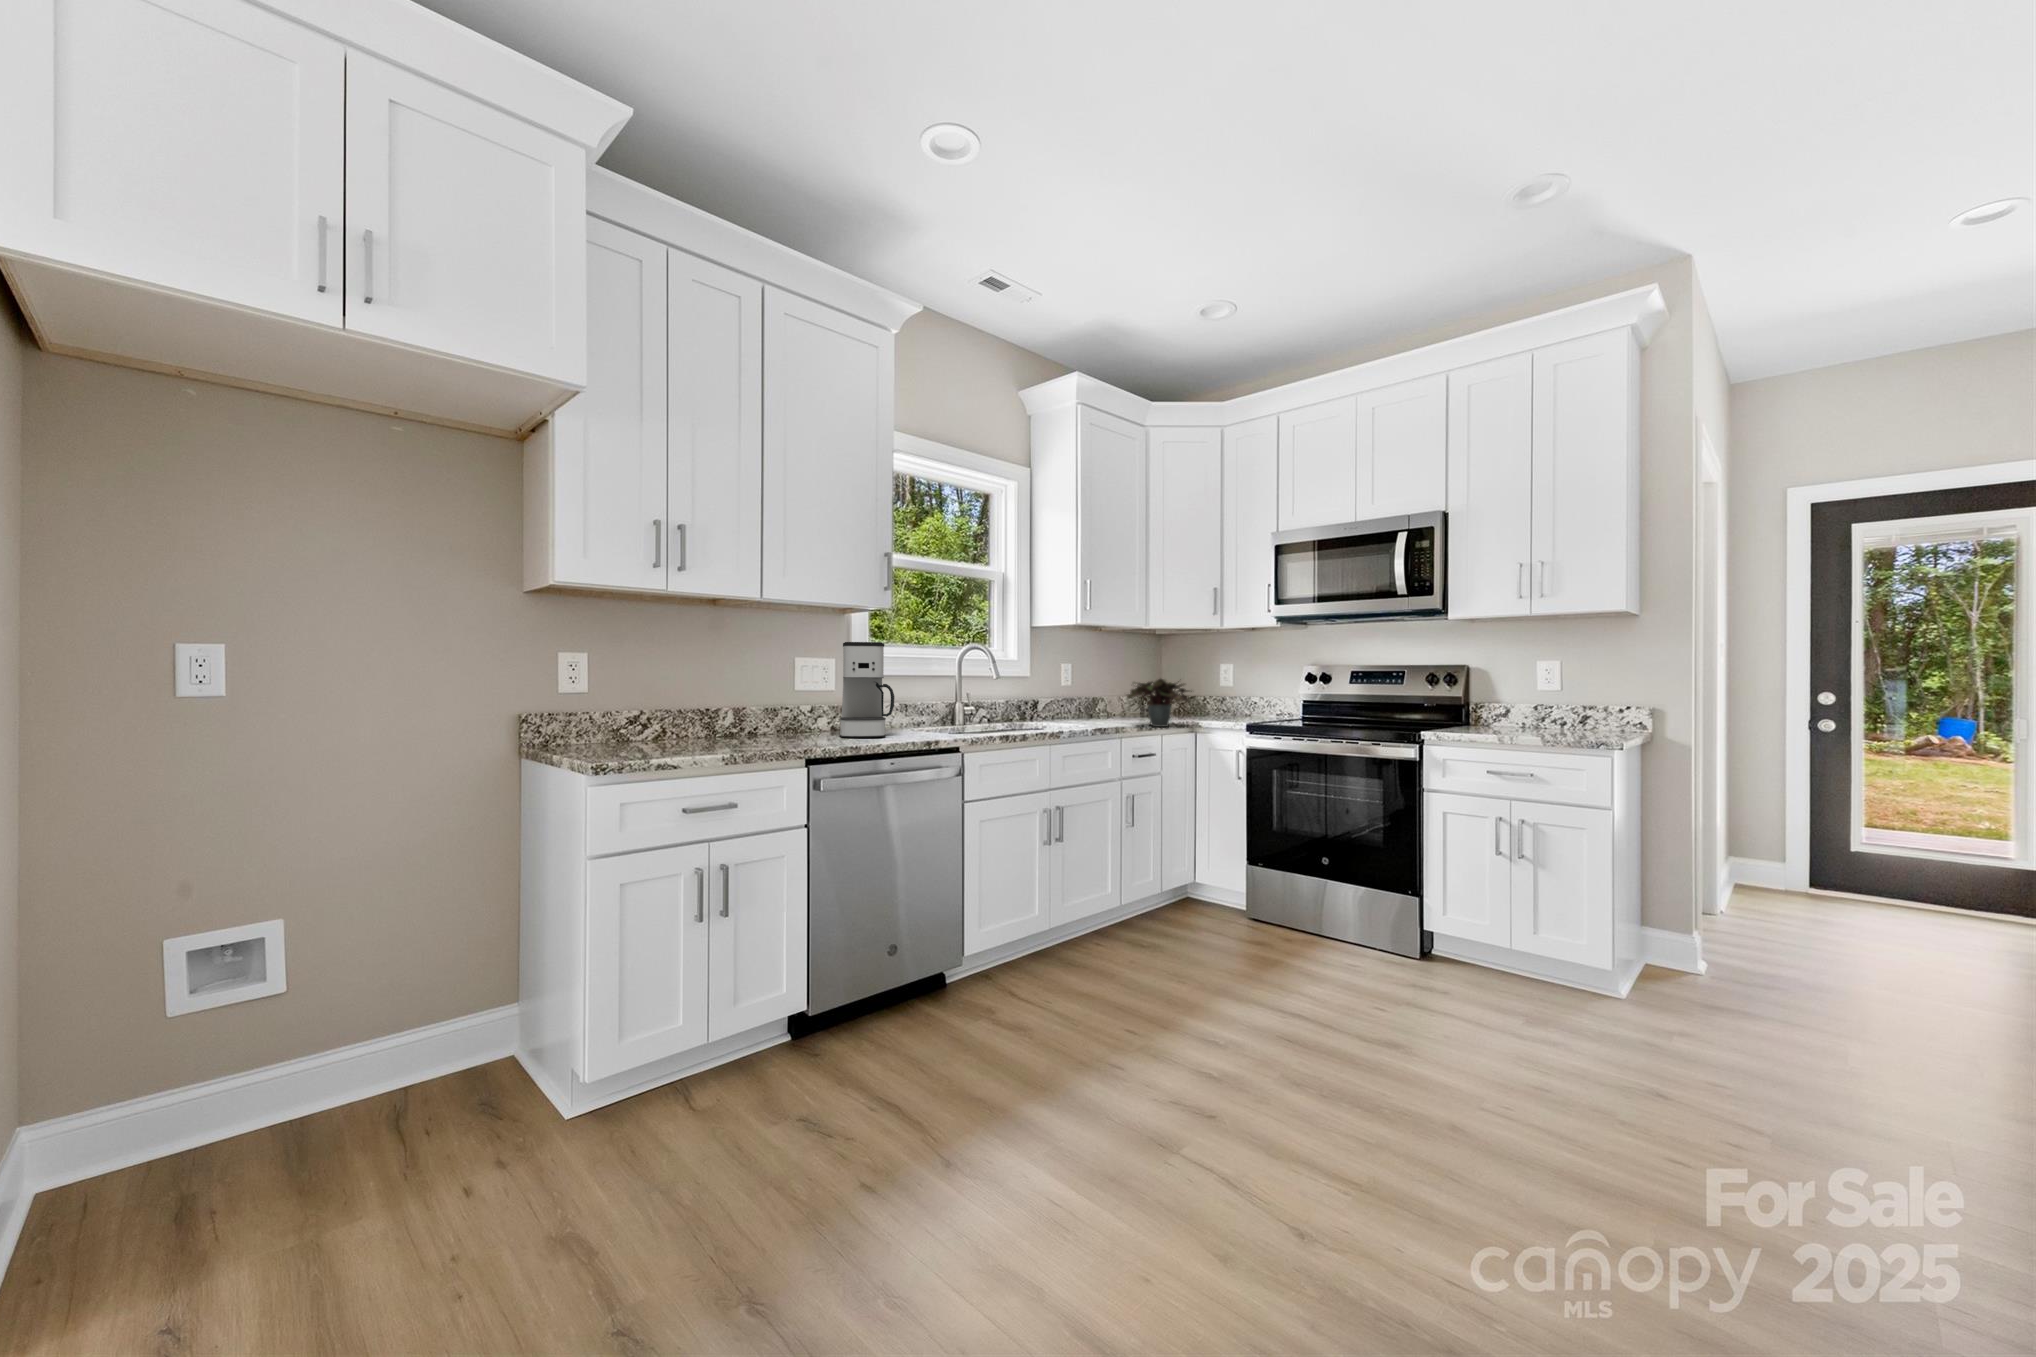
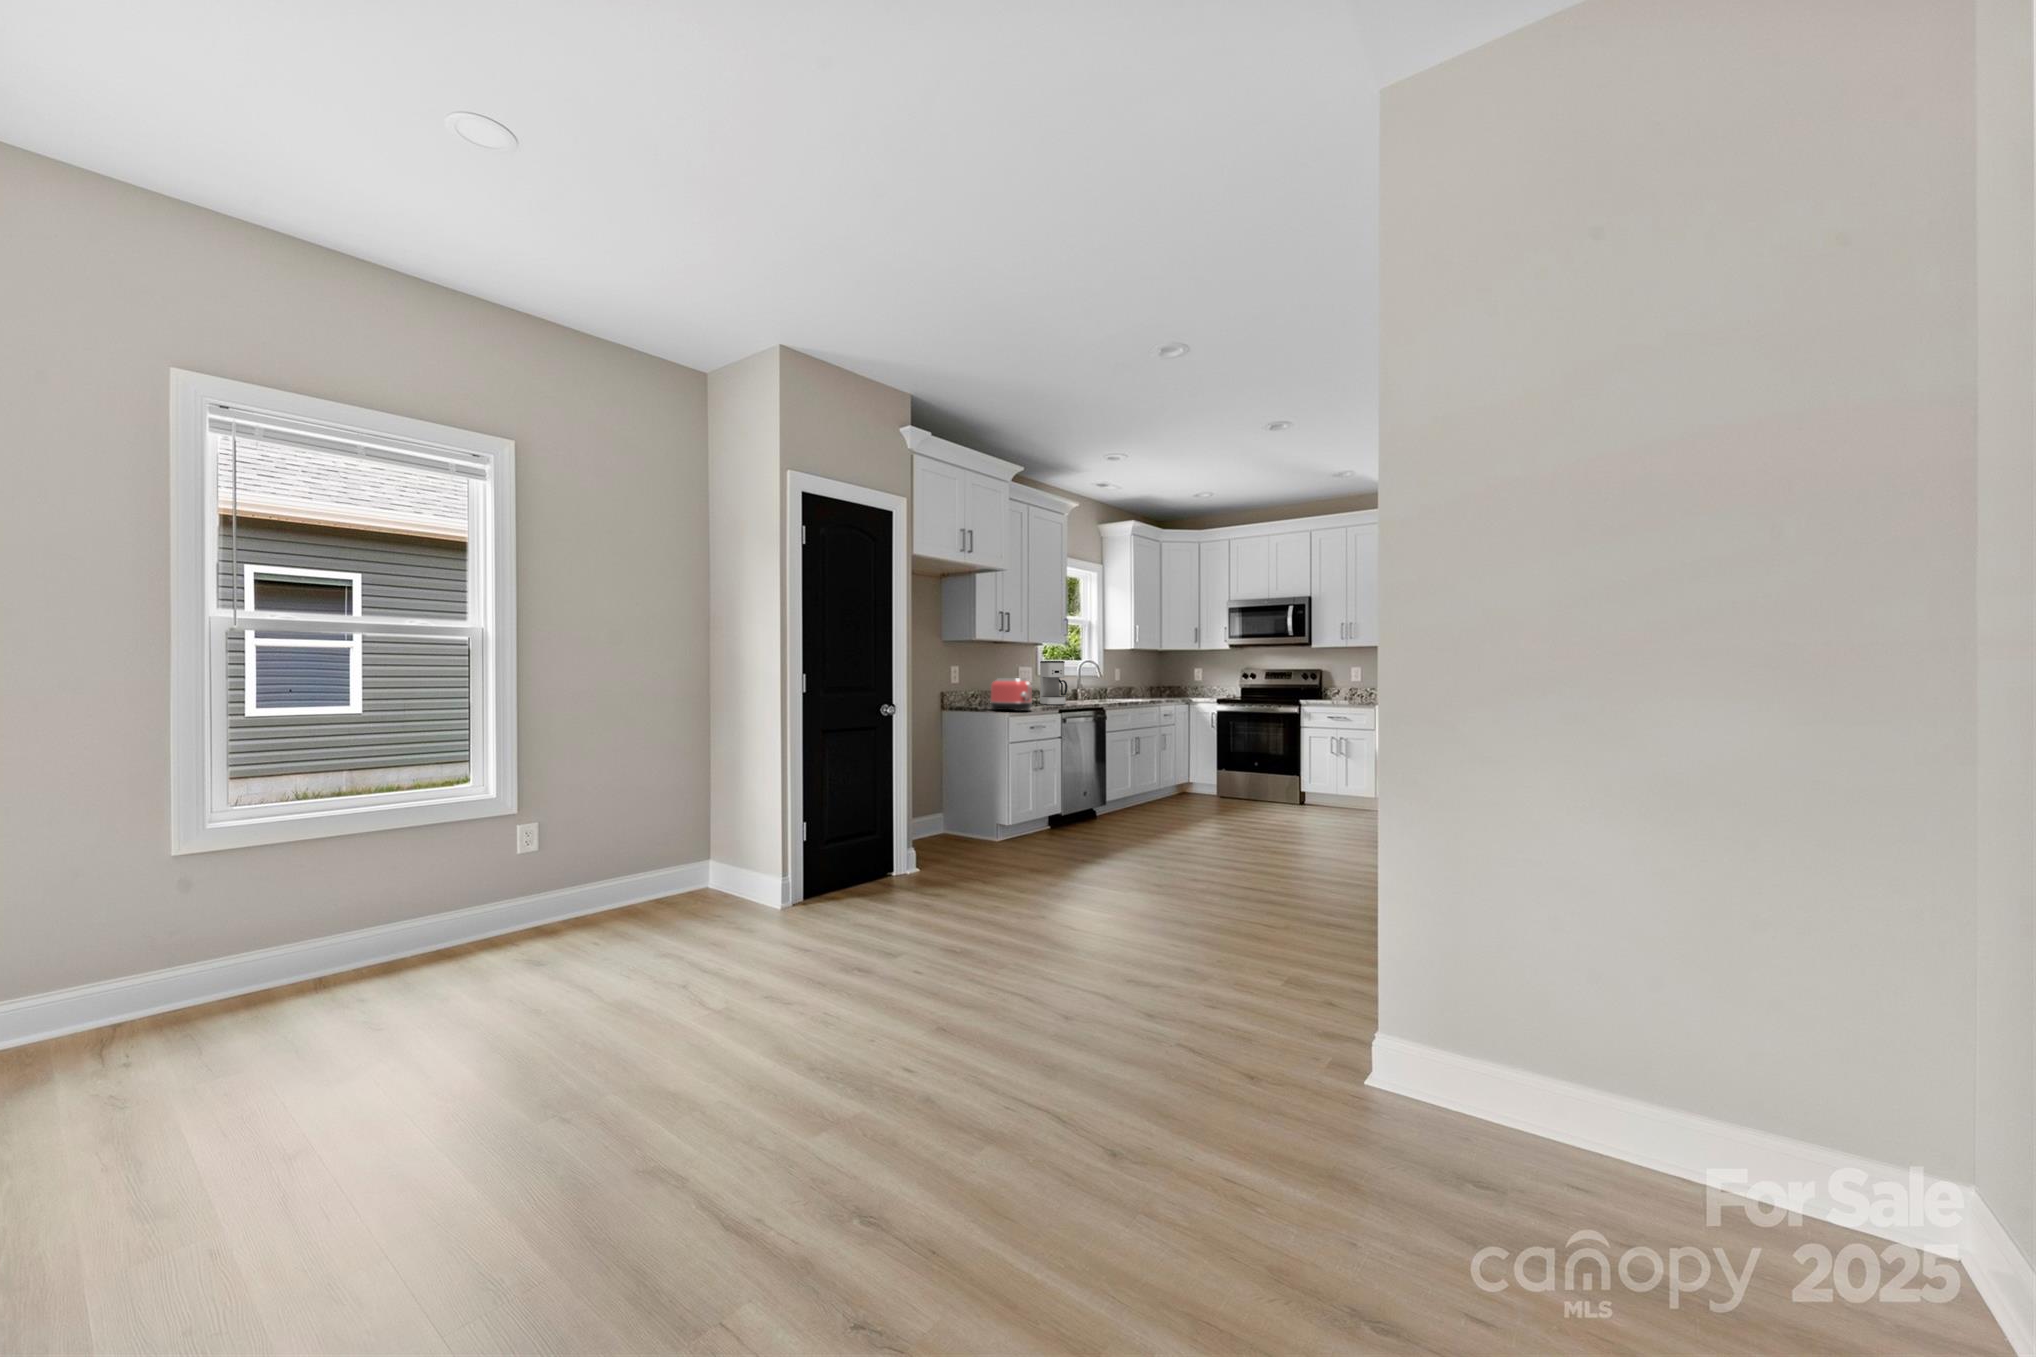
toaster: none [612,677,717,762] -> present [991,678,1032,711]
potted plant: present [1127,679,1192,727] -> none [1157,676,1190,701]

